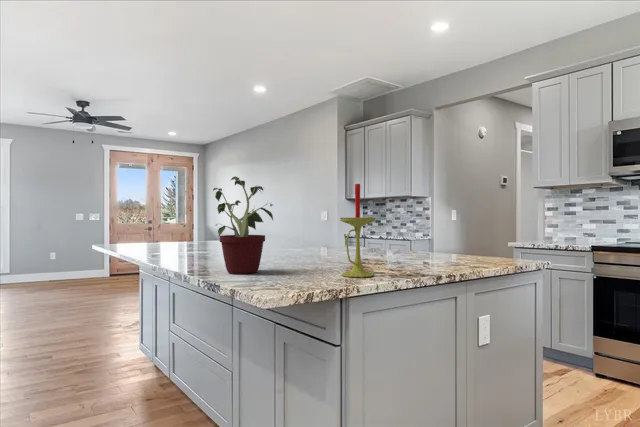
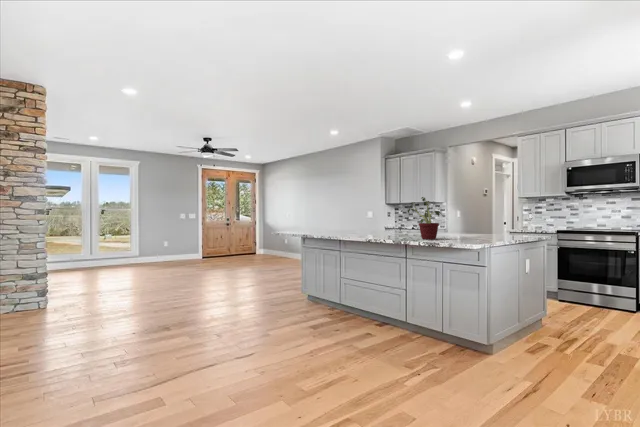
candle: present [340,184,375,277] -> none [474,200,491,240]

